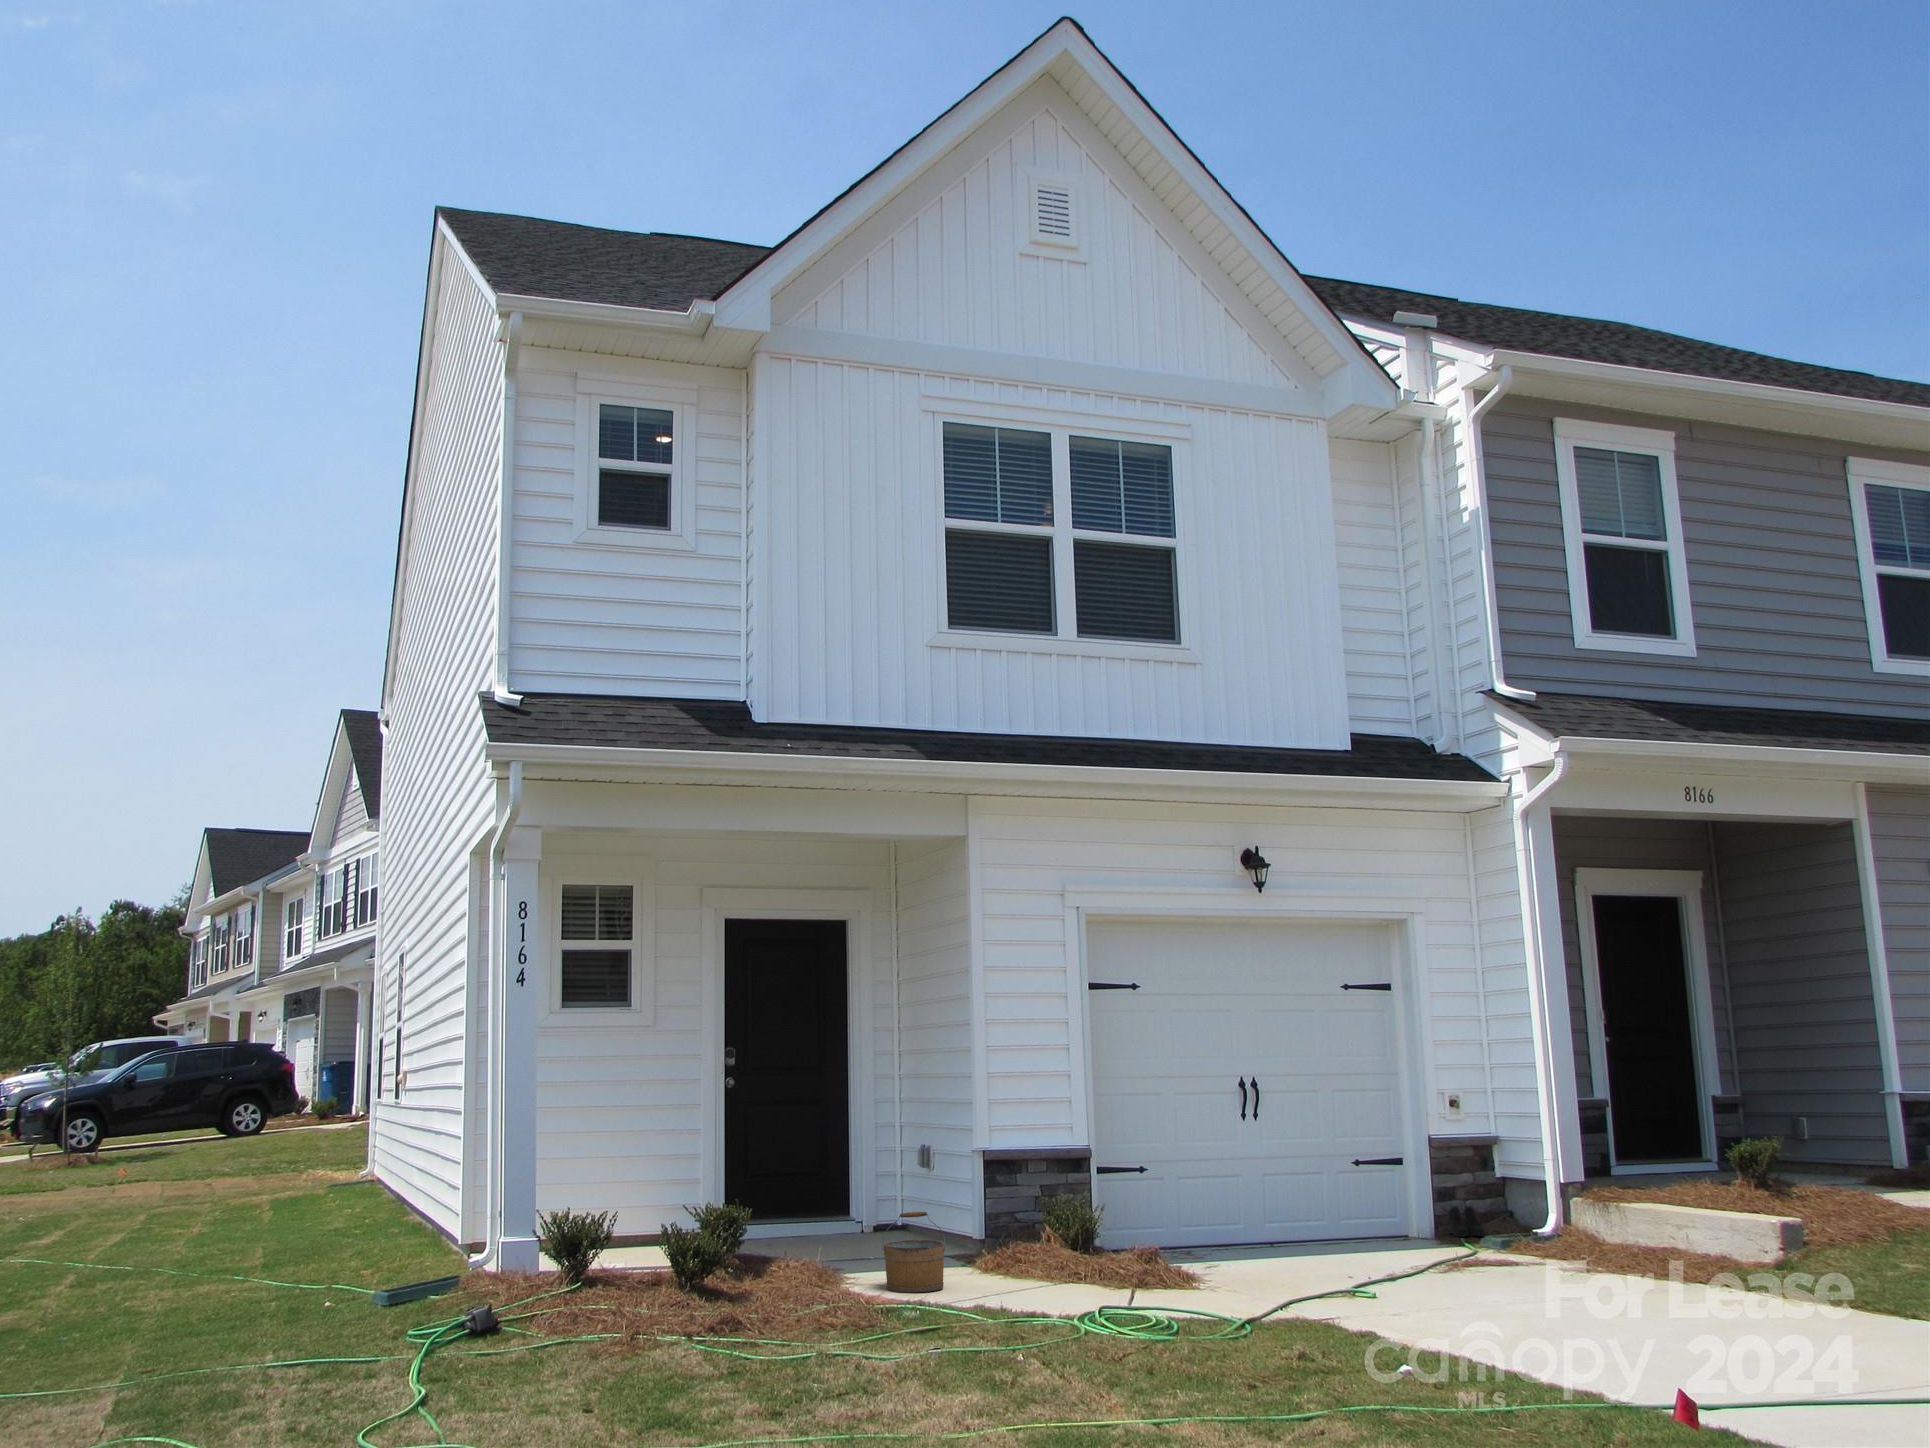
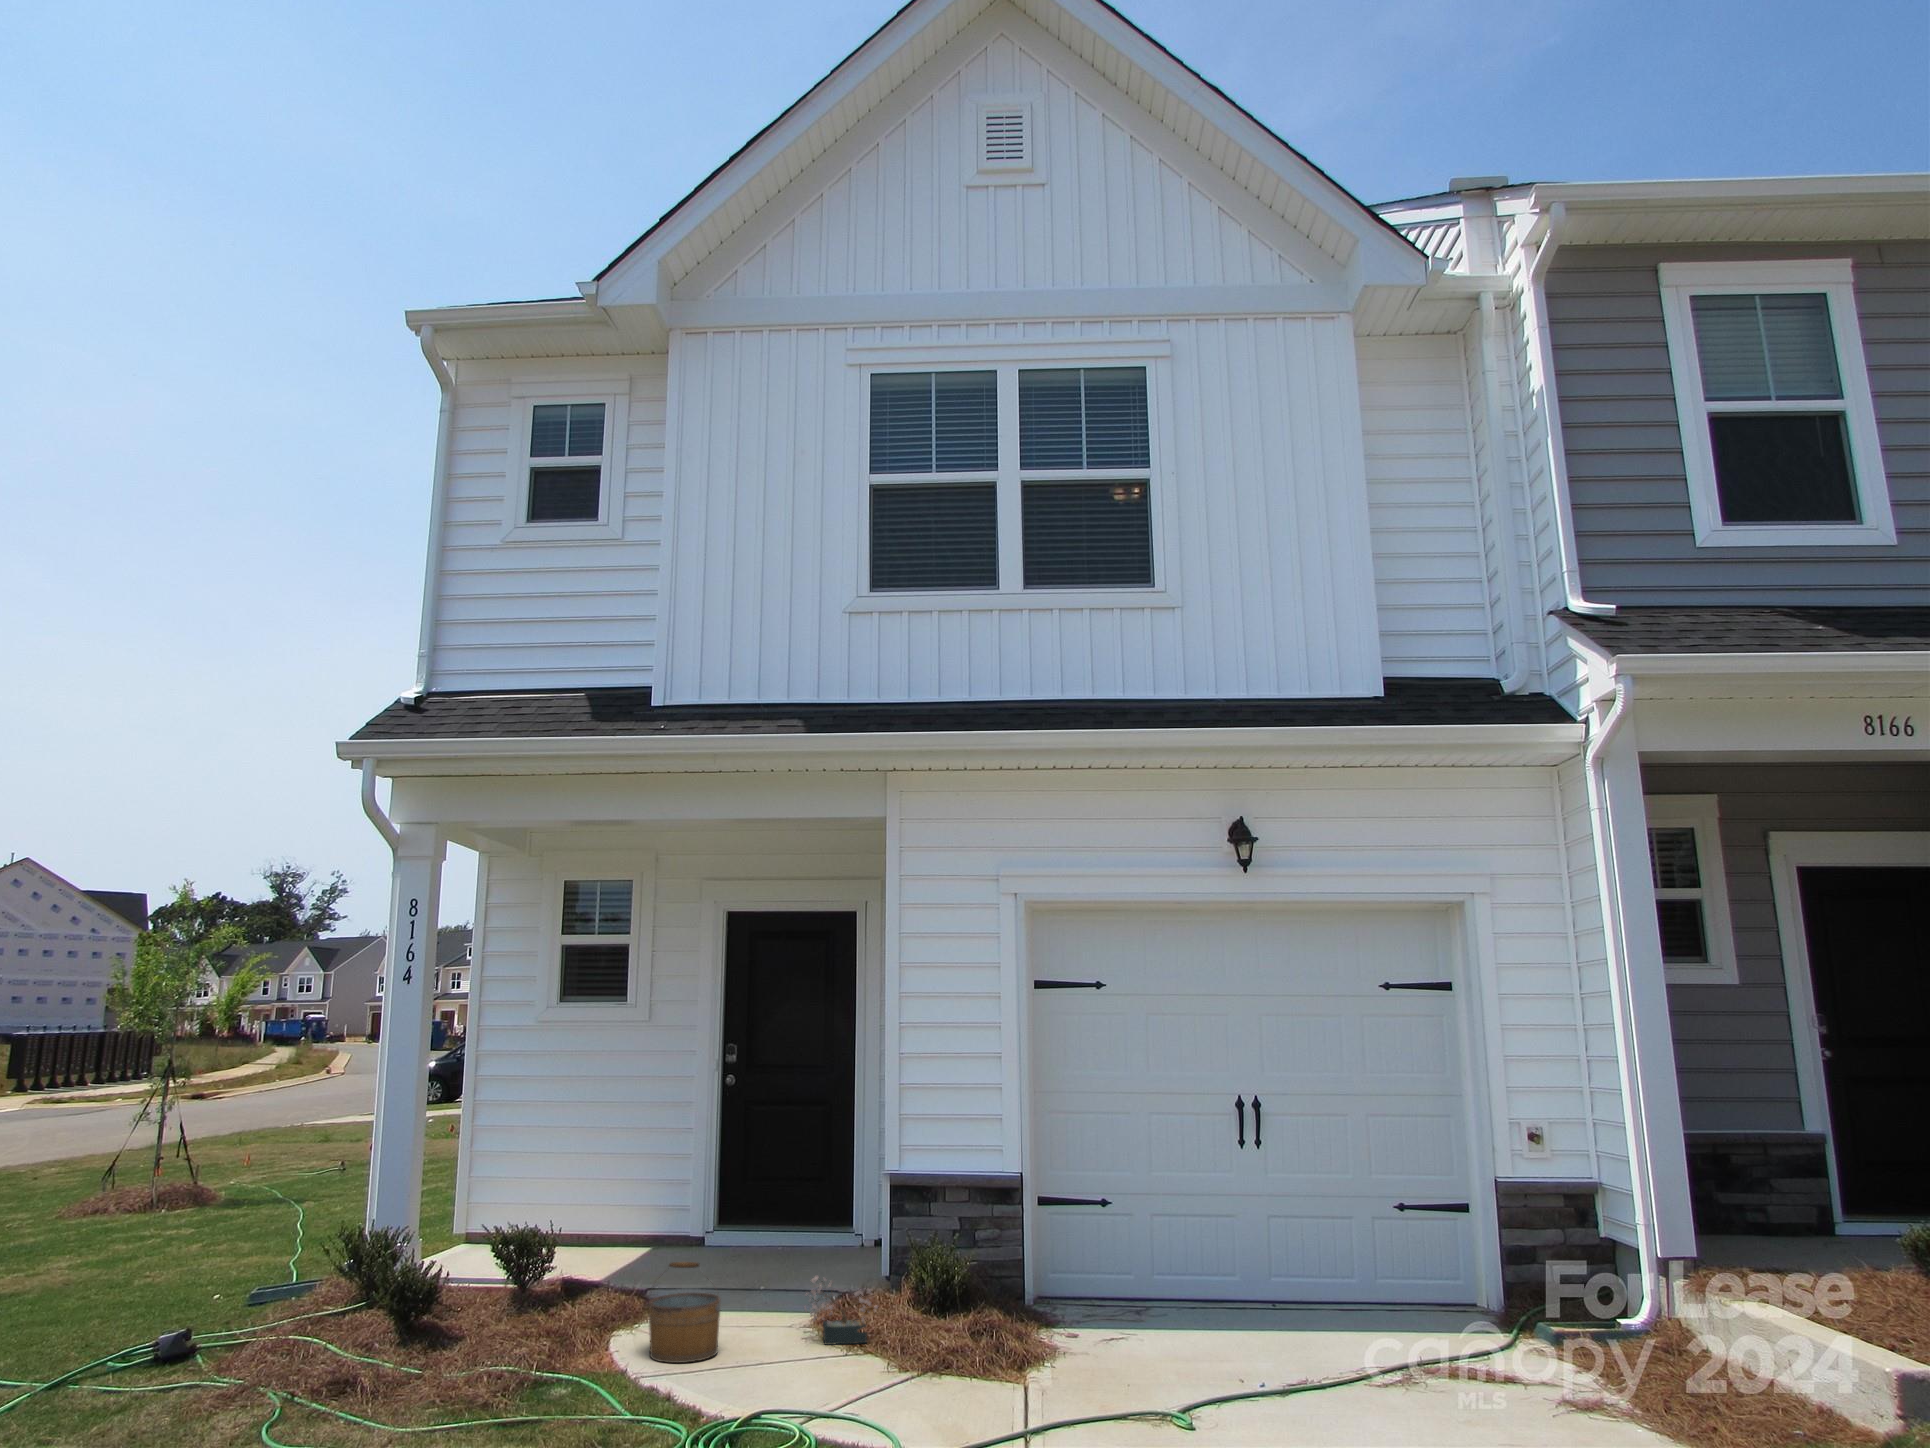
boots: present [1448,1206,1485,1237] -> none [1511,1277,1557,1322]
decorative plant: none [985,1223,1043,1277] -> present [805,1276,878,1345]

